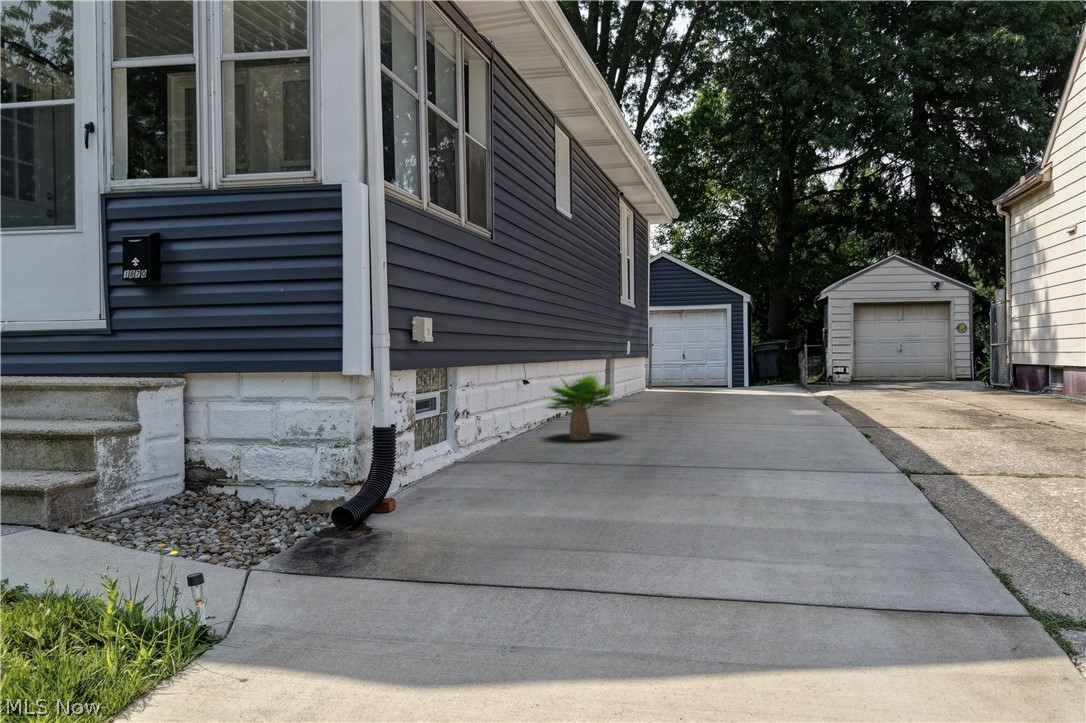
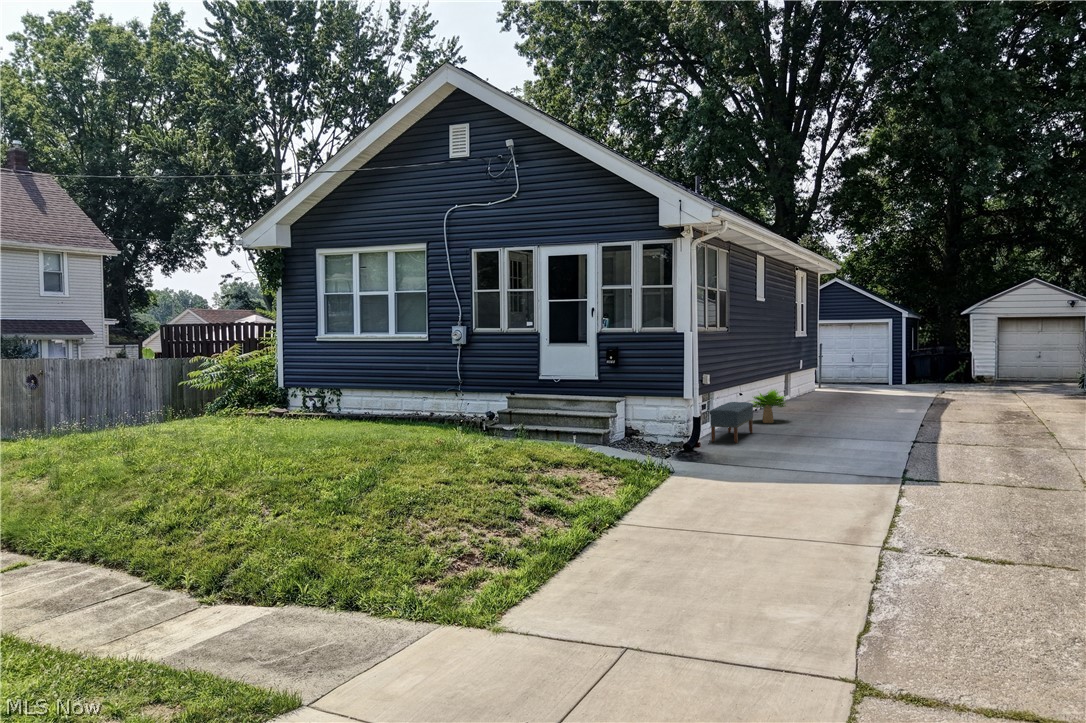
bench: none [438,394,548,492] -> present [710,402,753,443]

